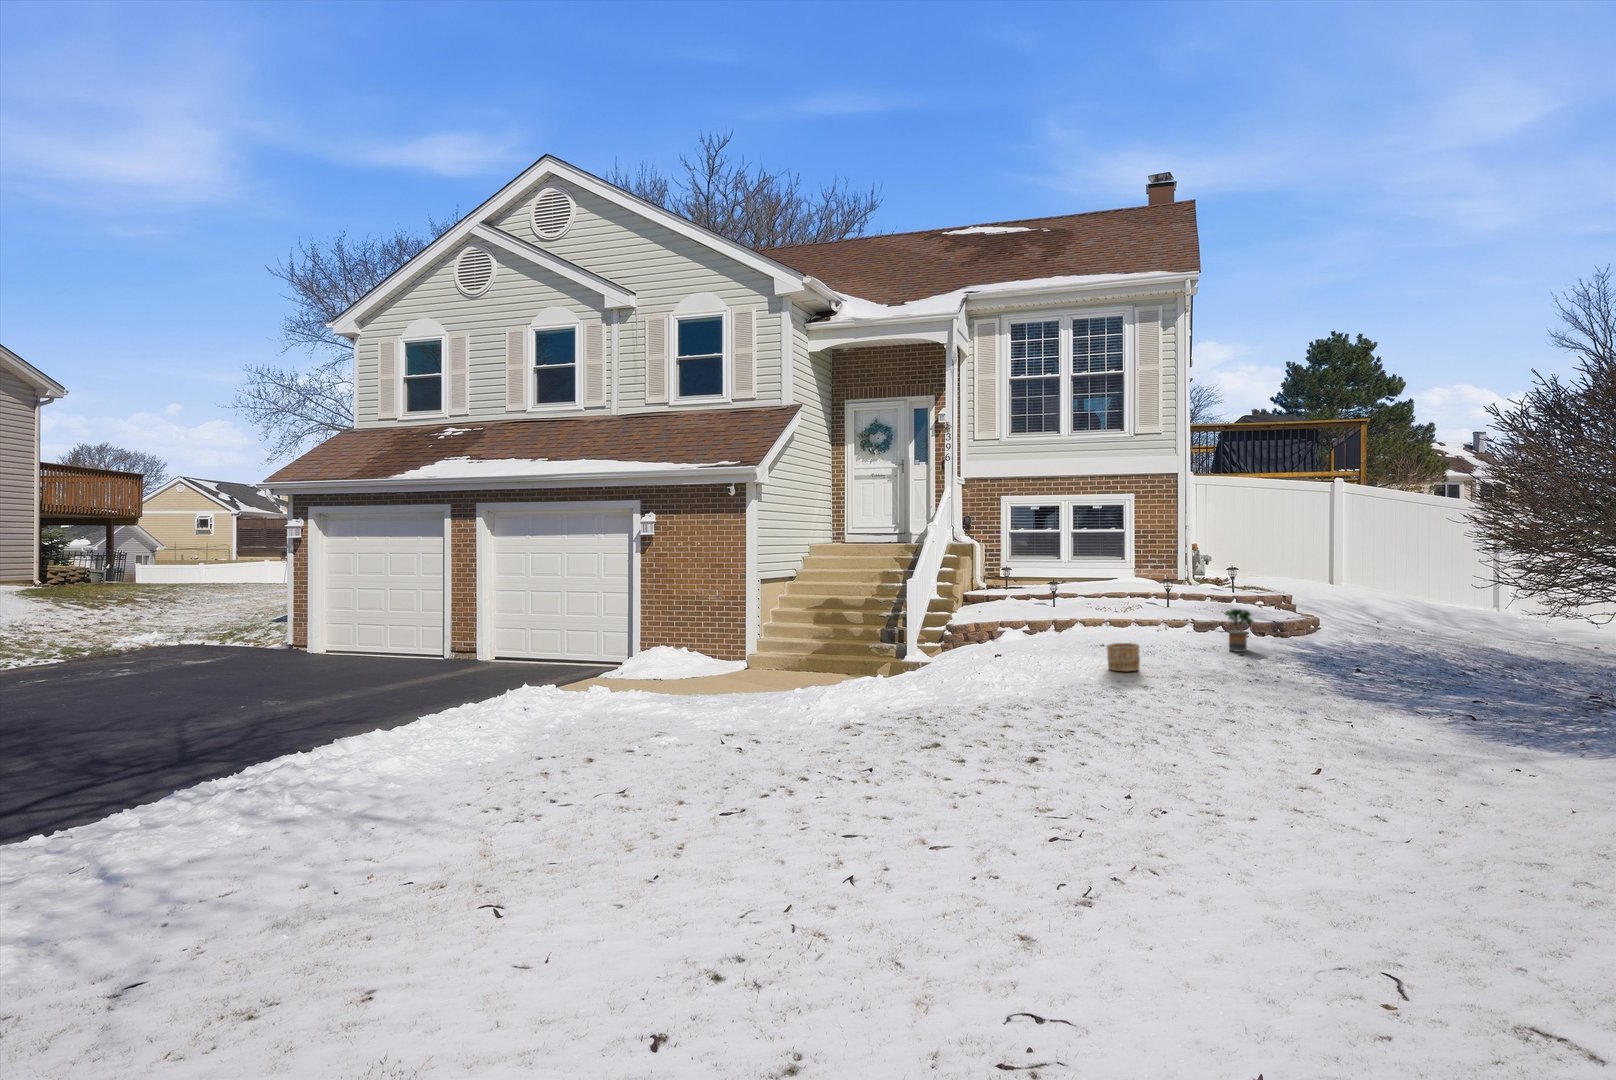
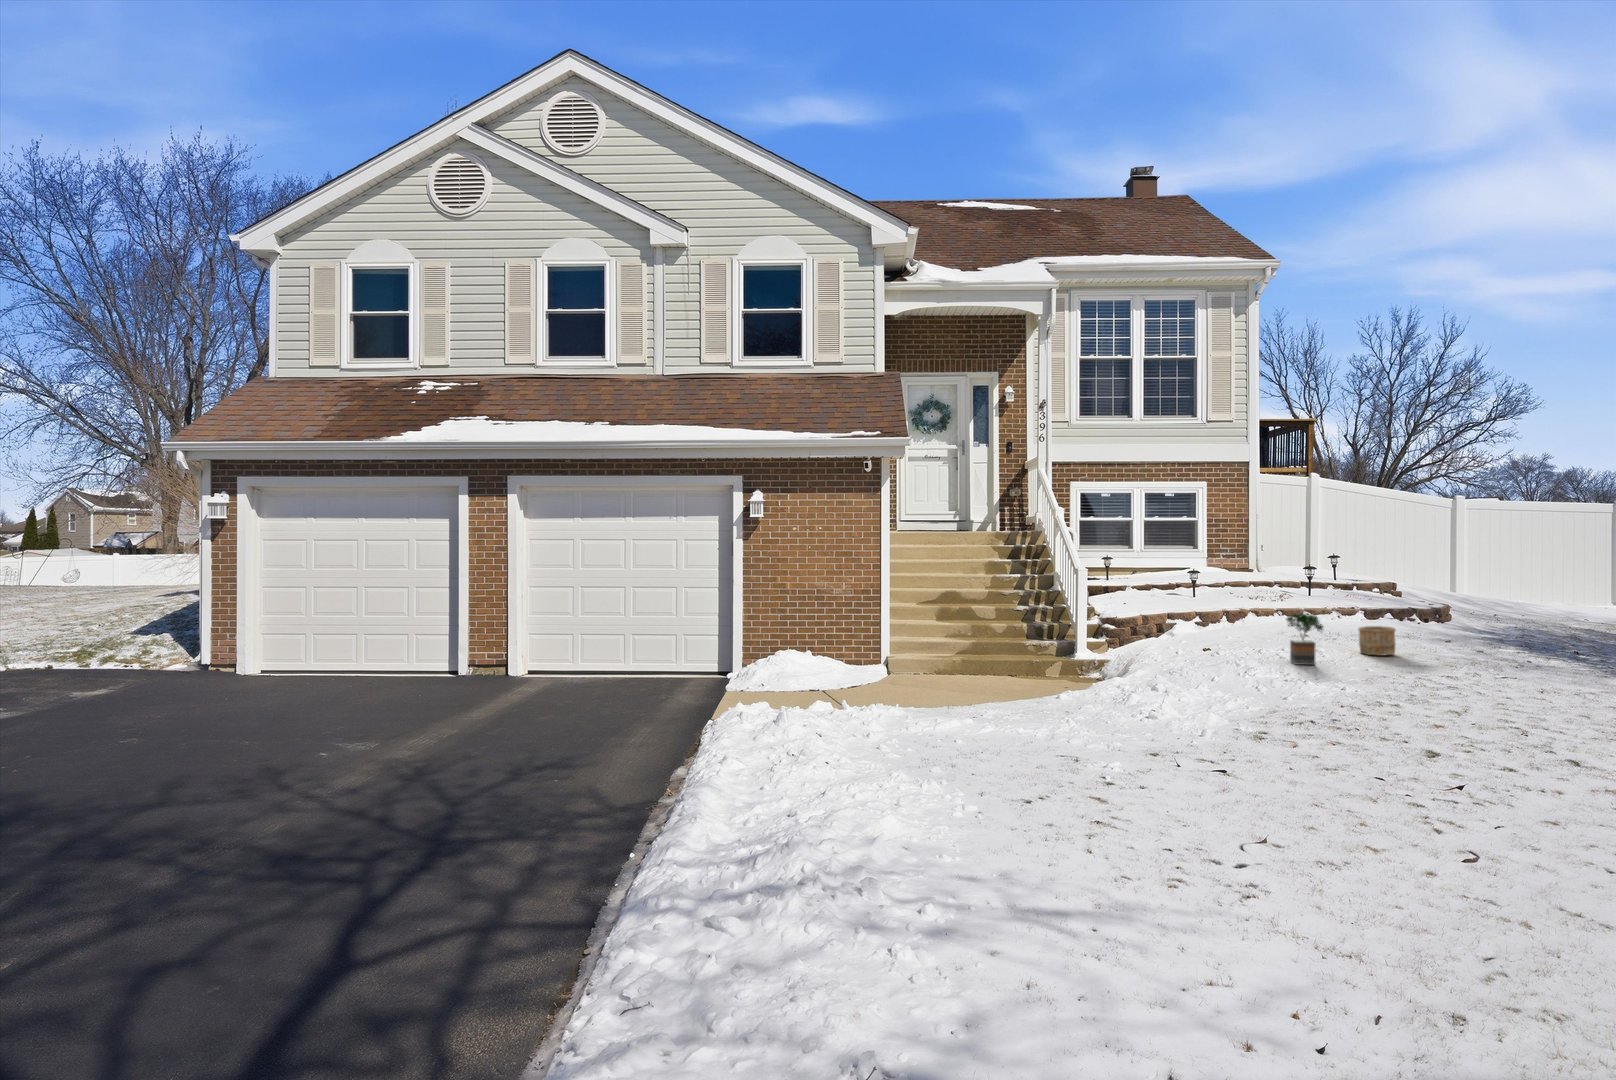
potted tree: present [1224,609,1253,652] -> present [1286,613,1323,665]

